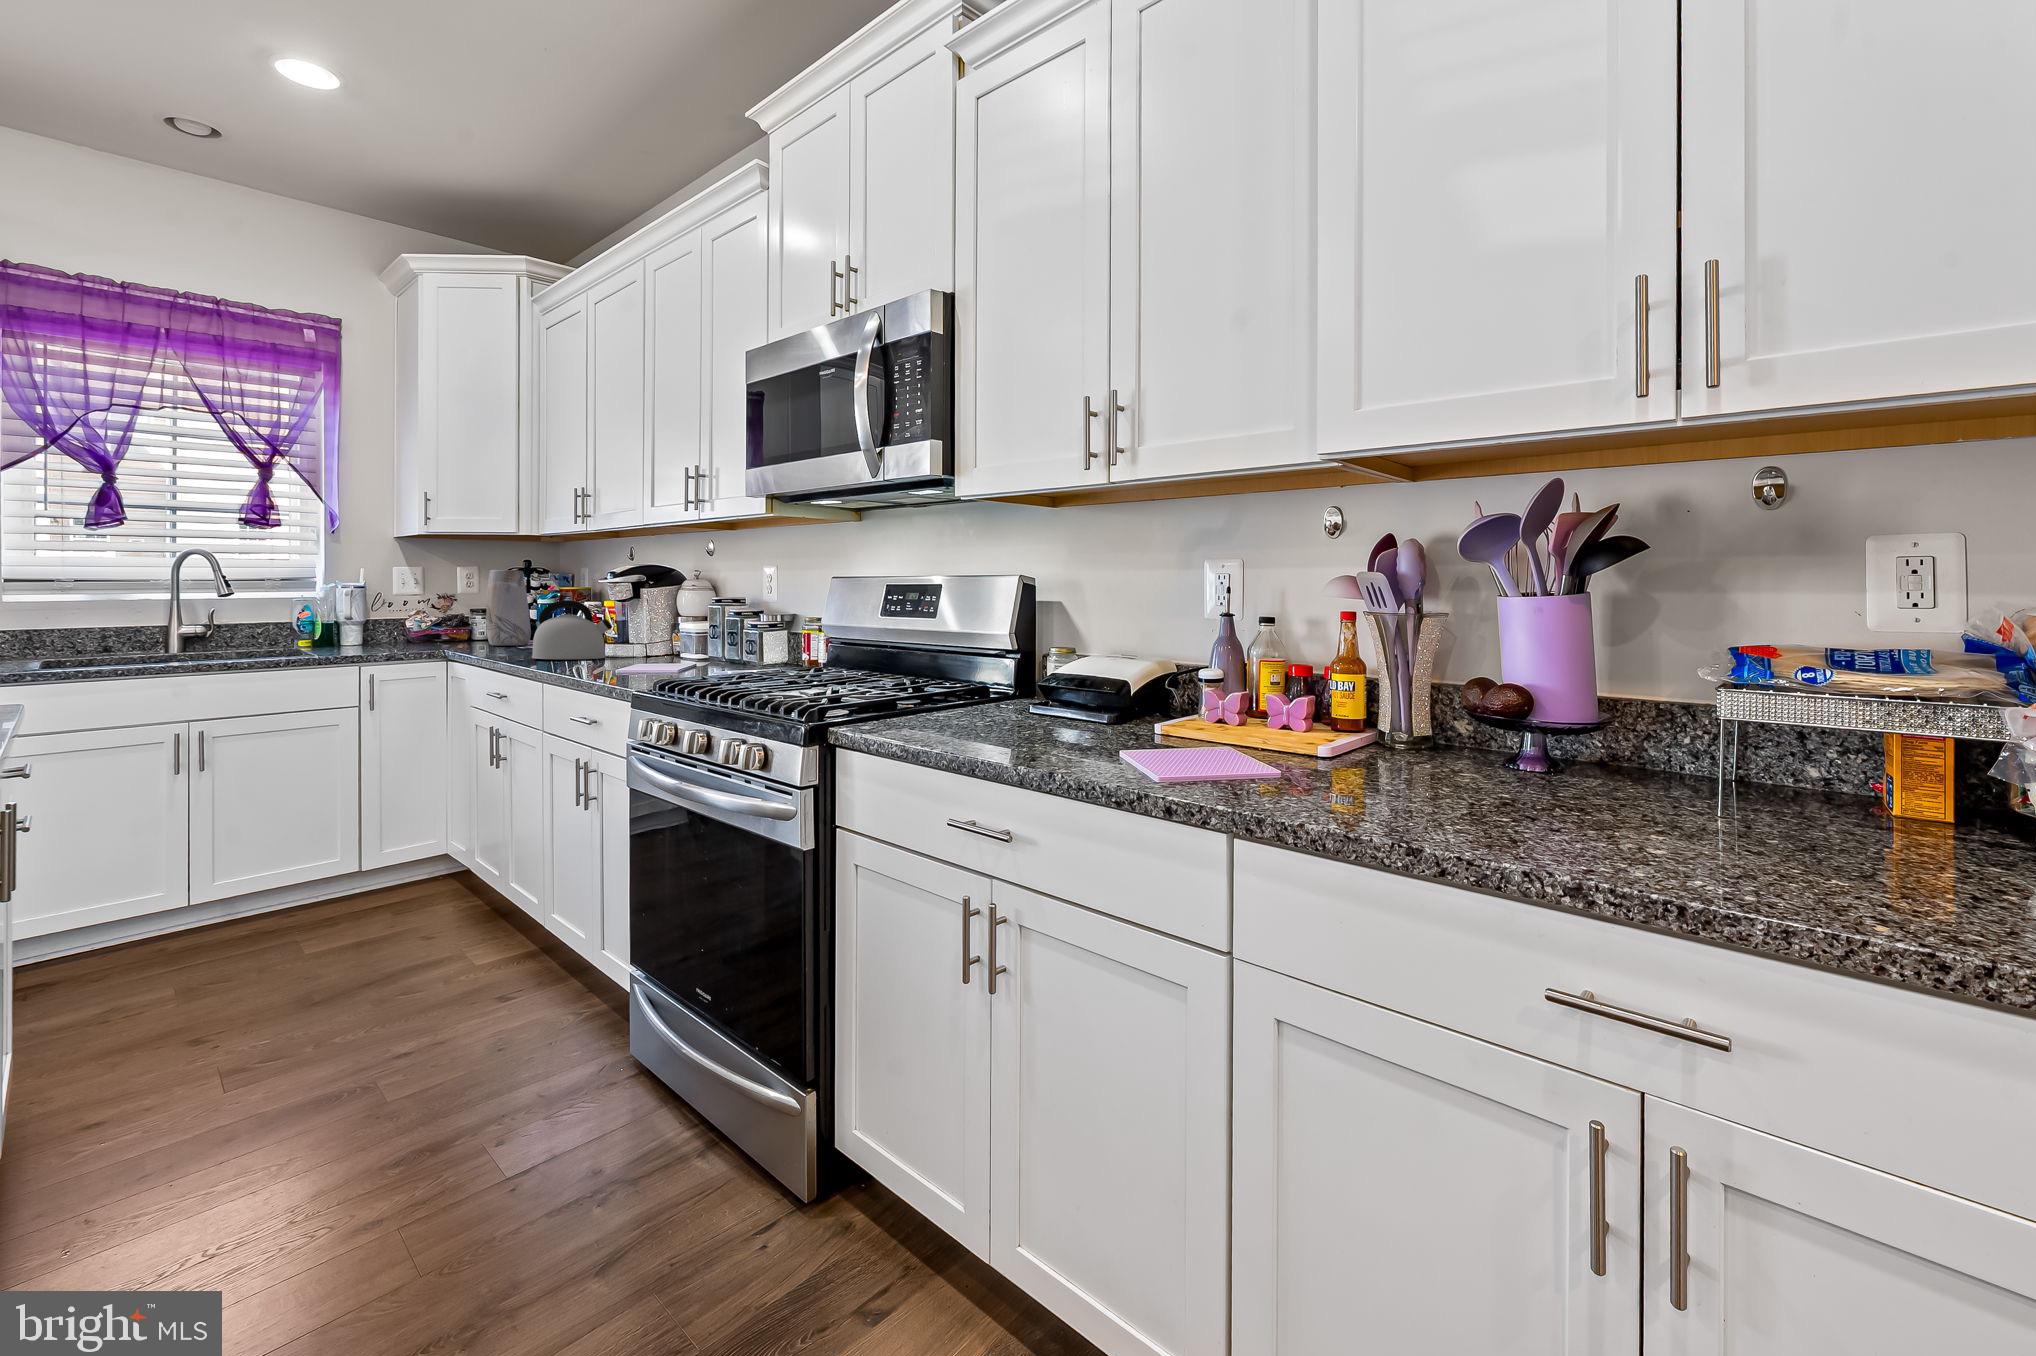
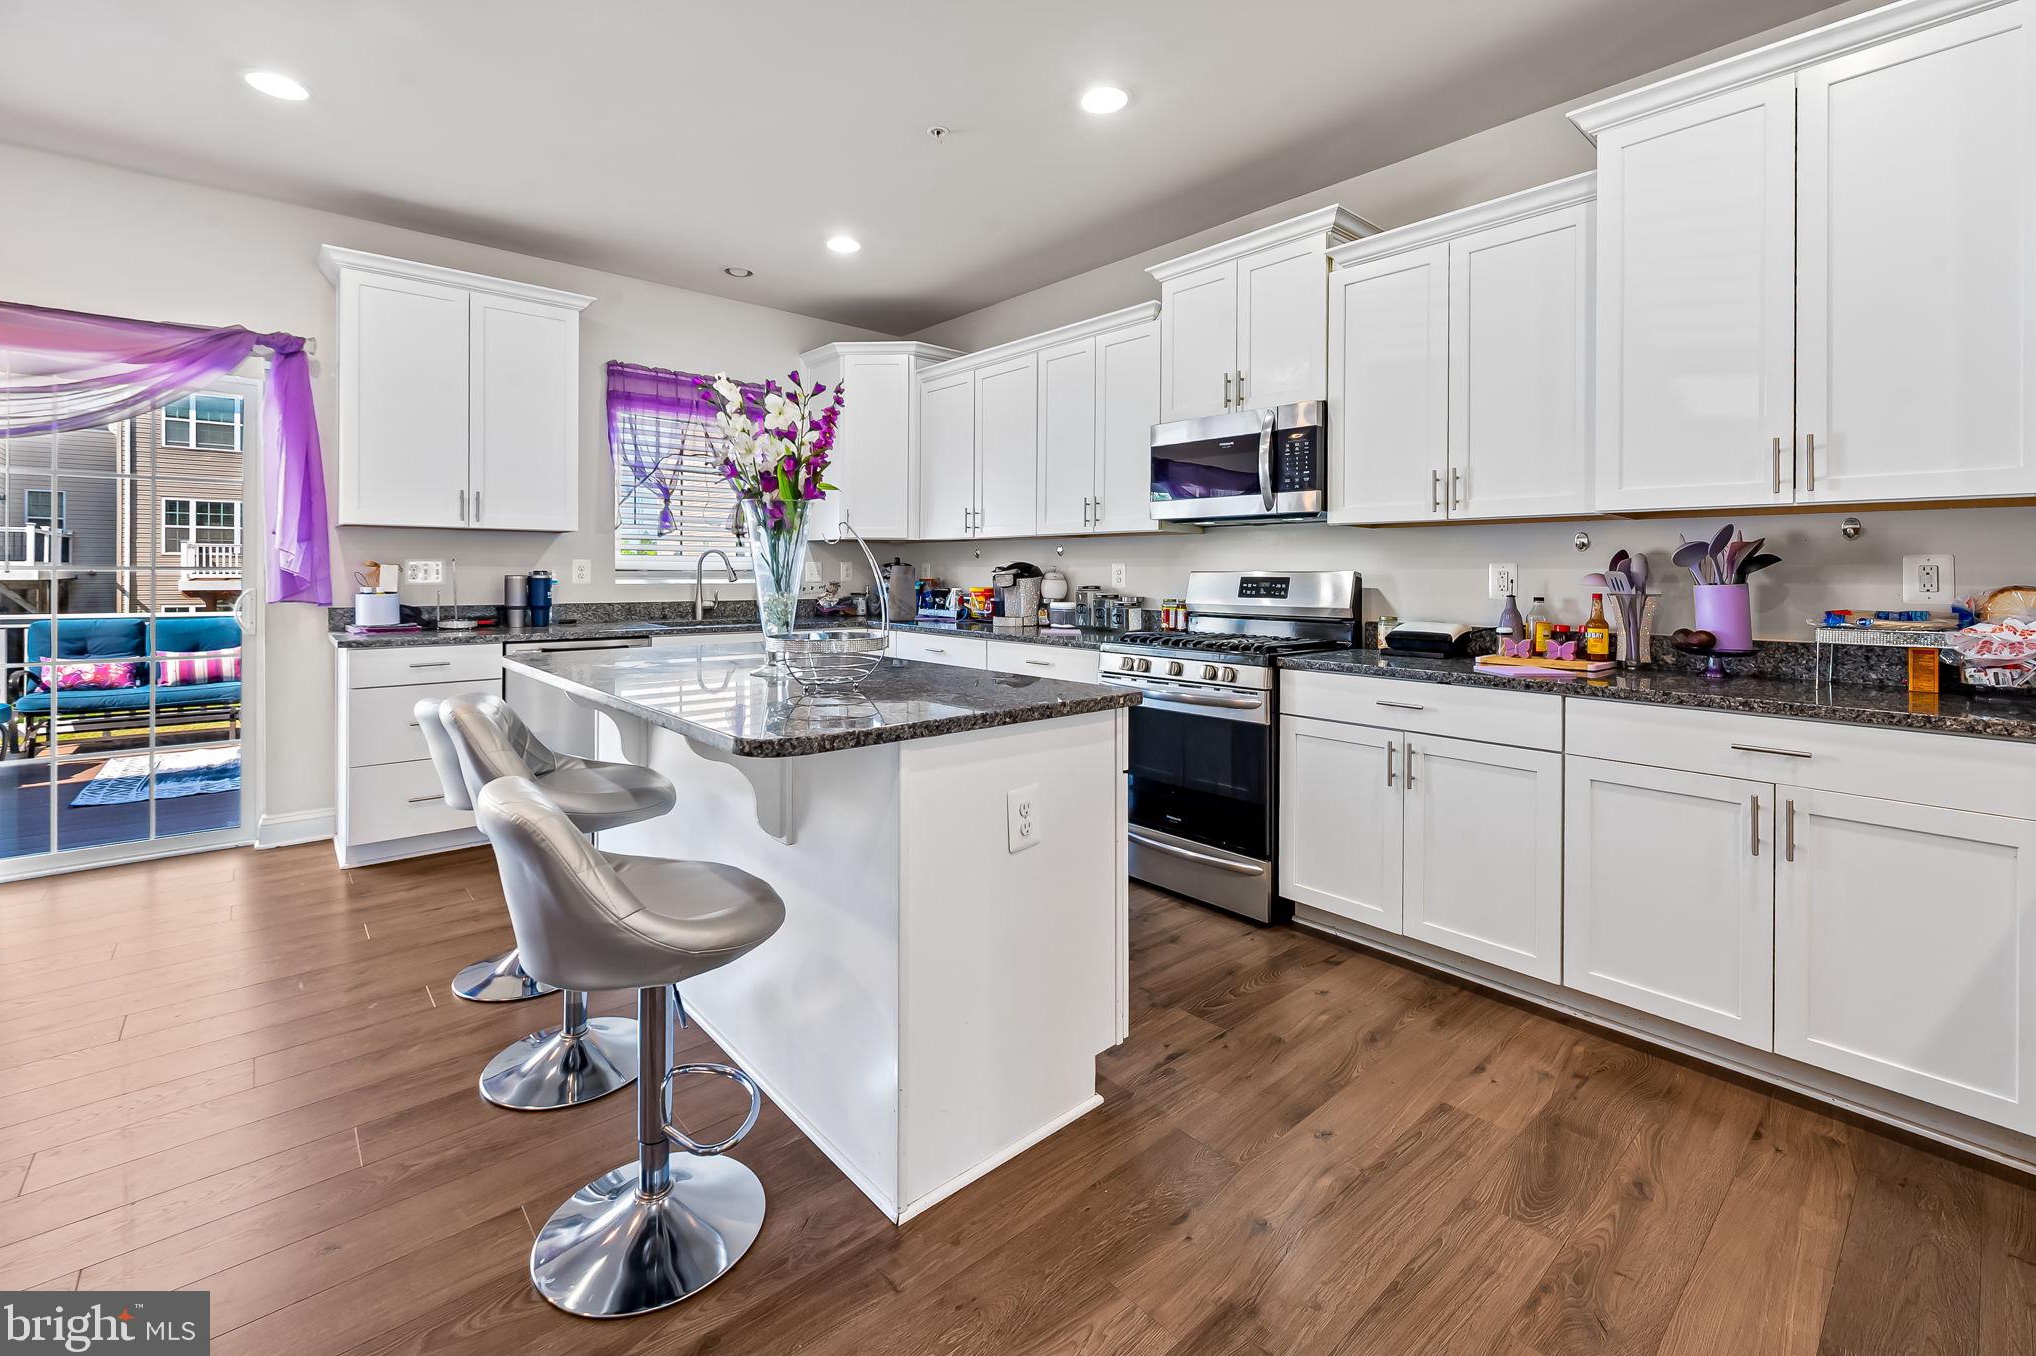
kettle: present [532,600,612,659] -> none [958,588,1009,628]

